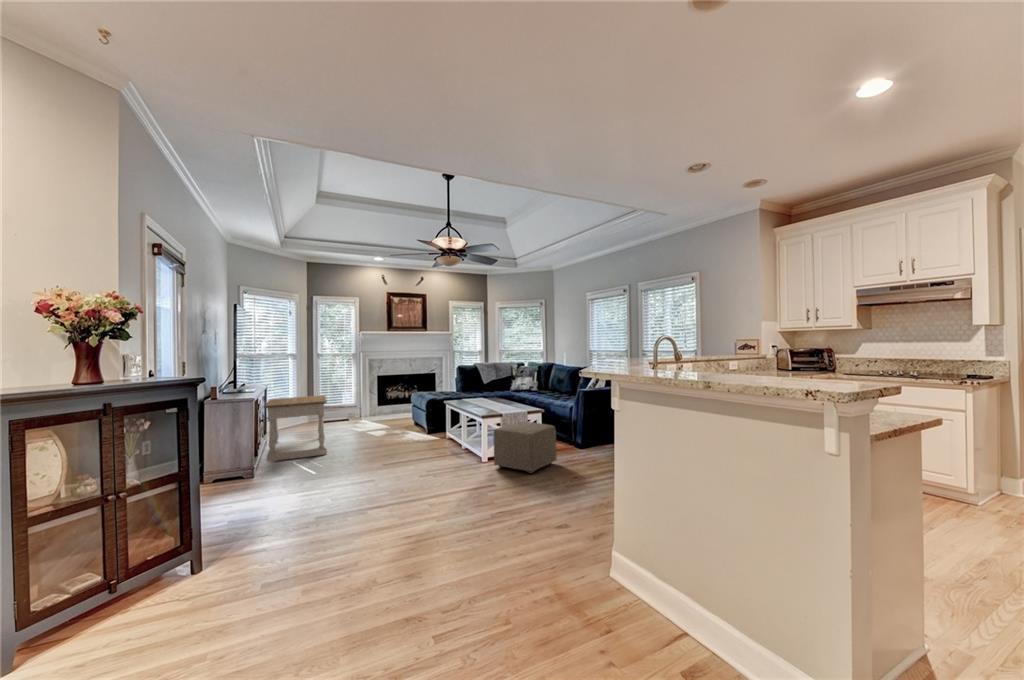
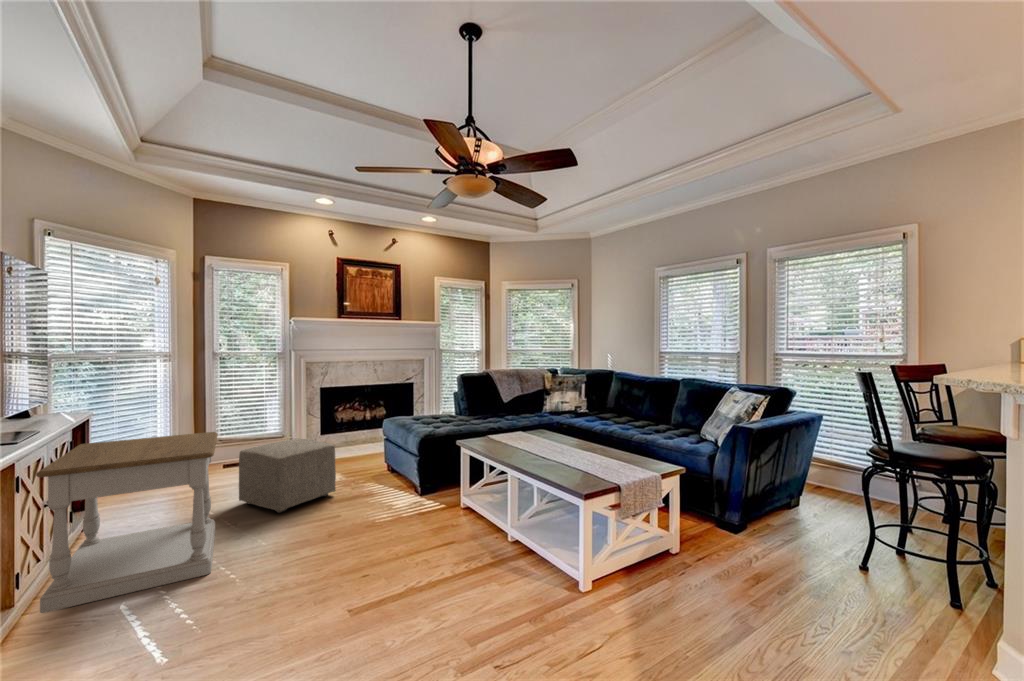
ottoman: present [494,422,557,473] -> present [239,439,336,513]

